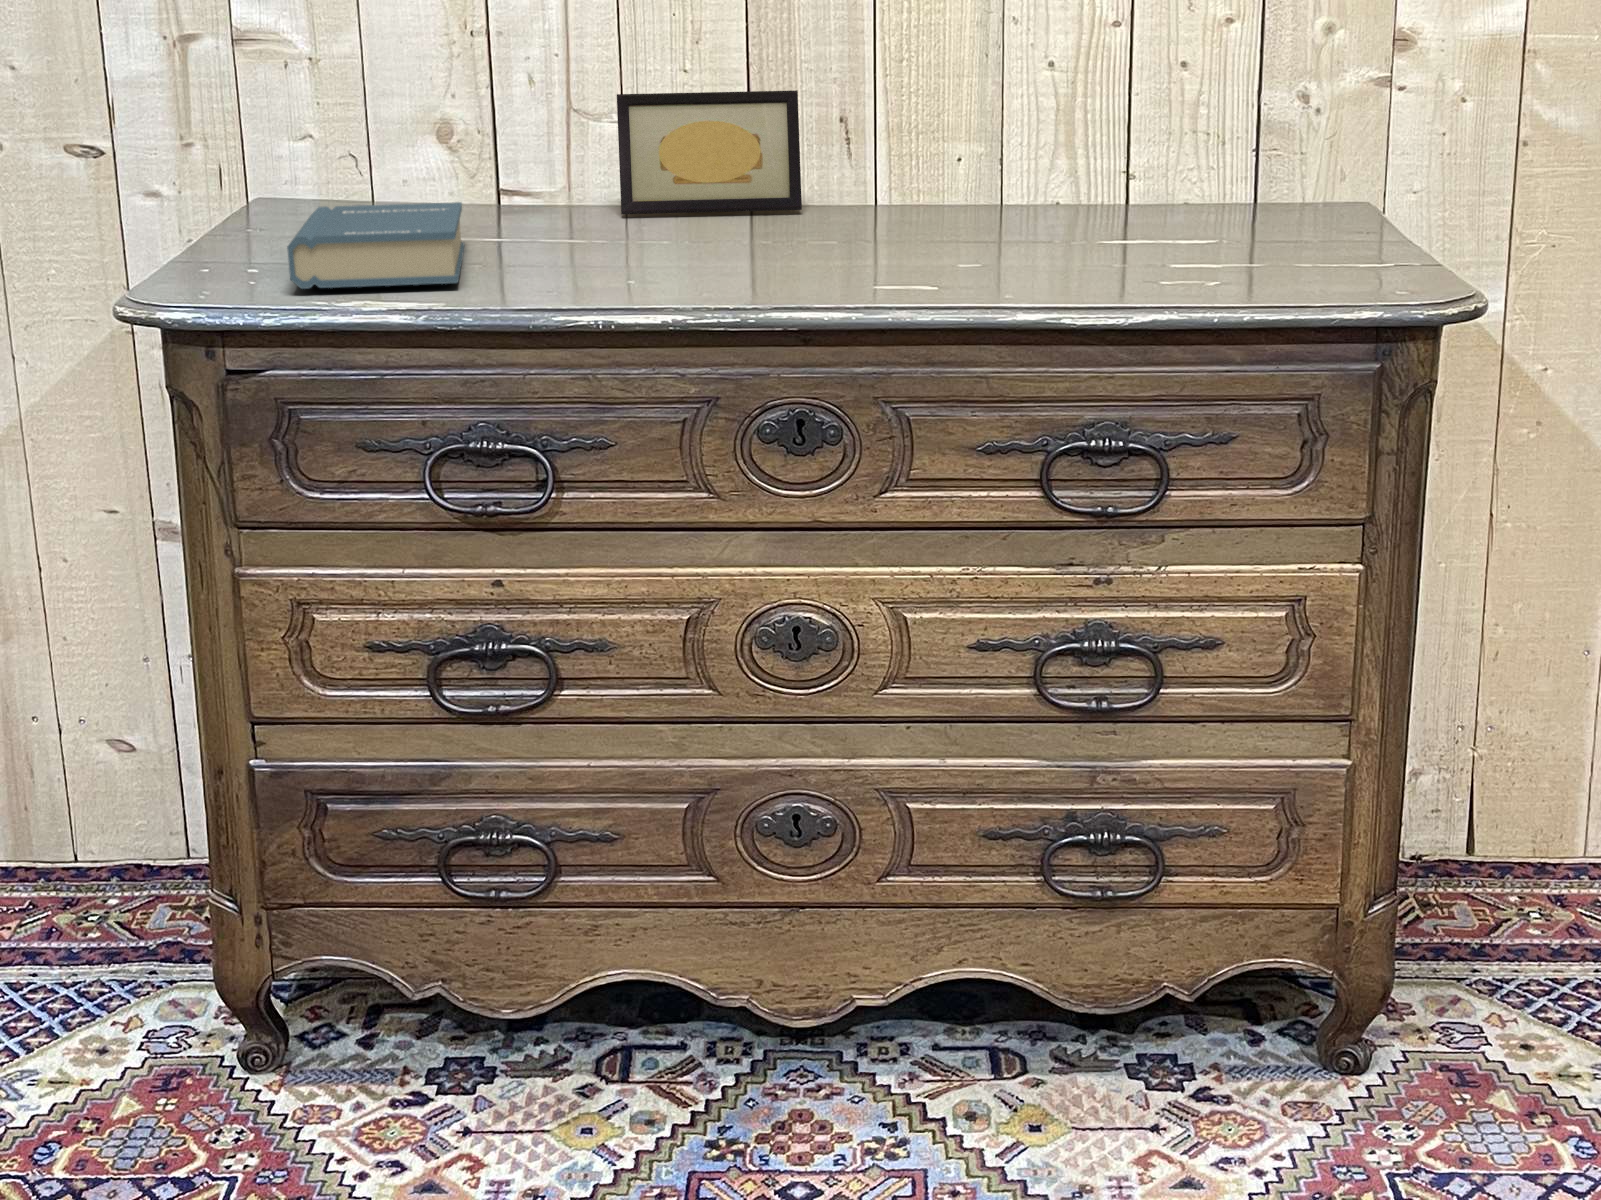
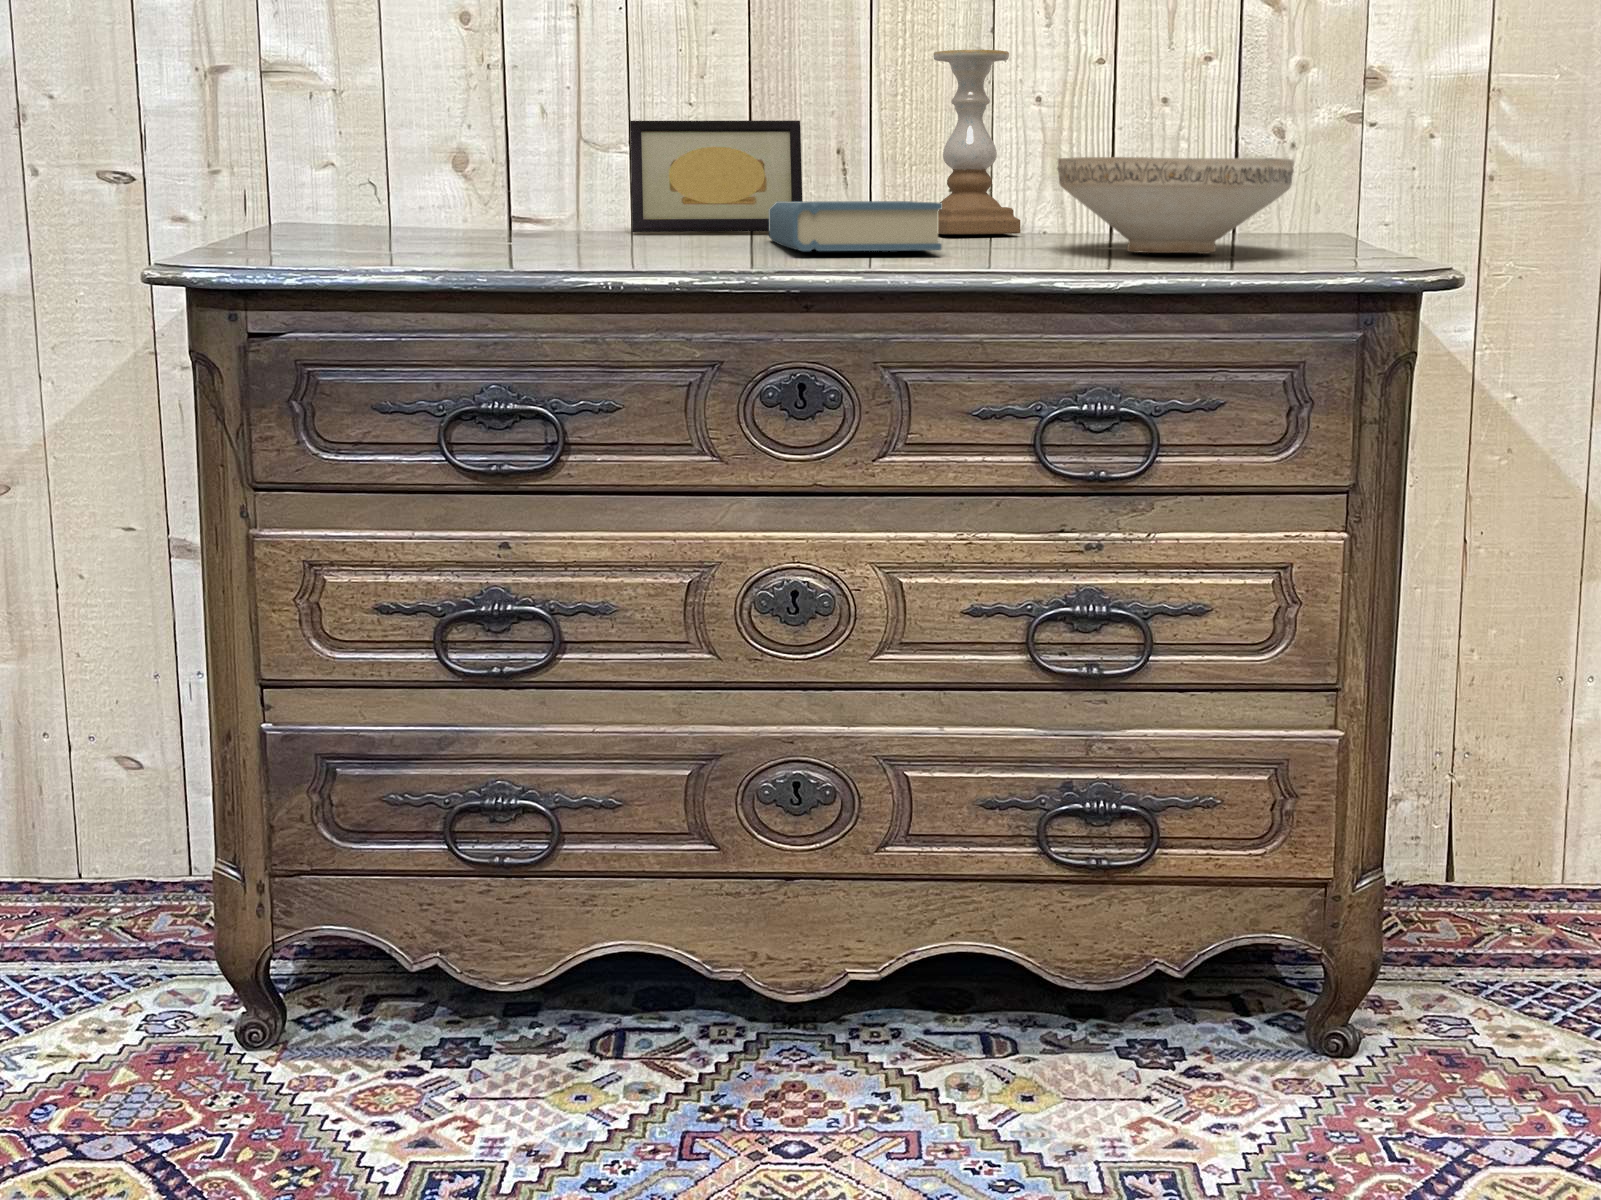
candle holder: none [924,16,1032,217] -> present [933,50,1020,234]
decorative bowl: none [1069,144,1321,261] -> present [1057,157,1294,254]
hardback book: present [287,202,464,289] -> present [769,201,942,251]

